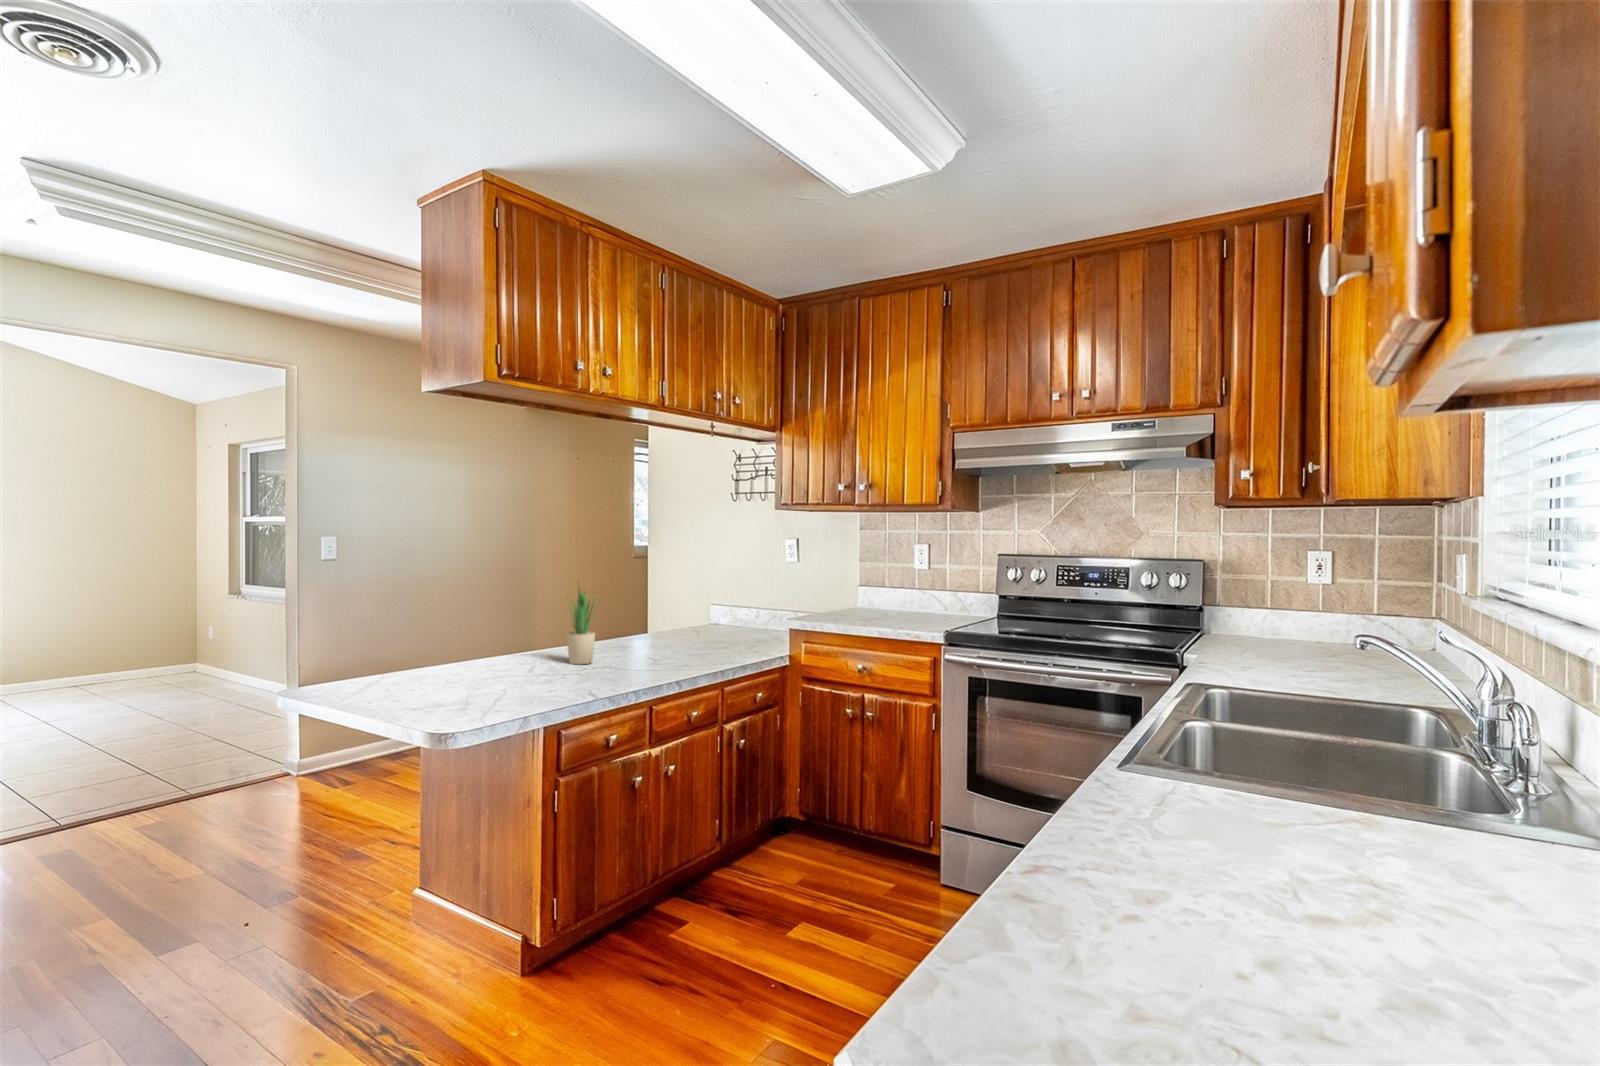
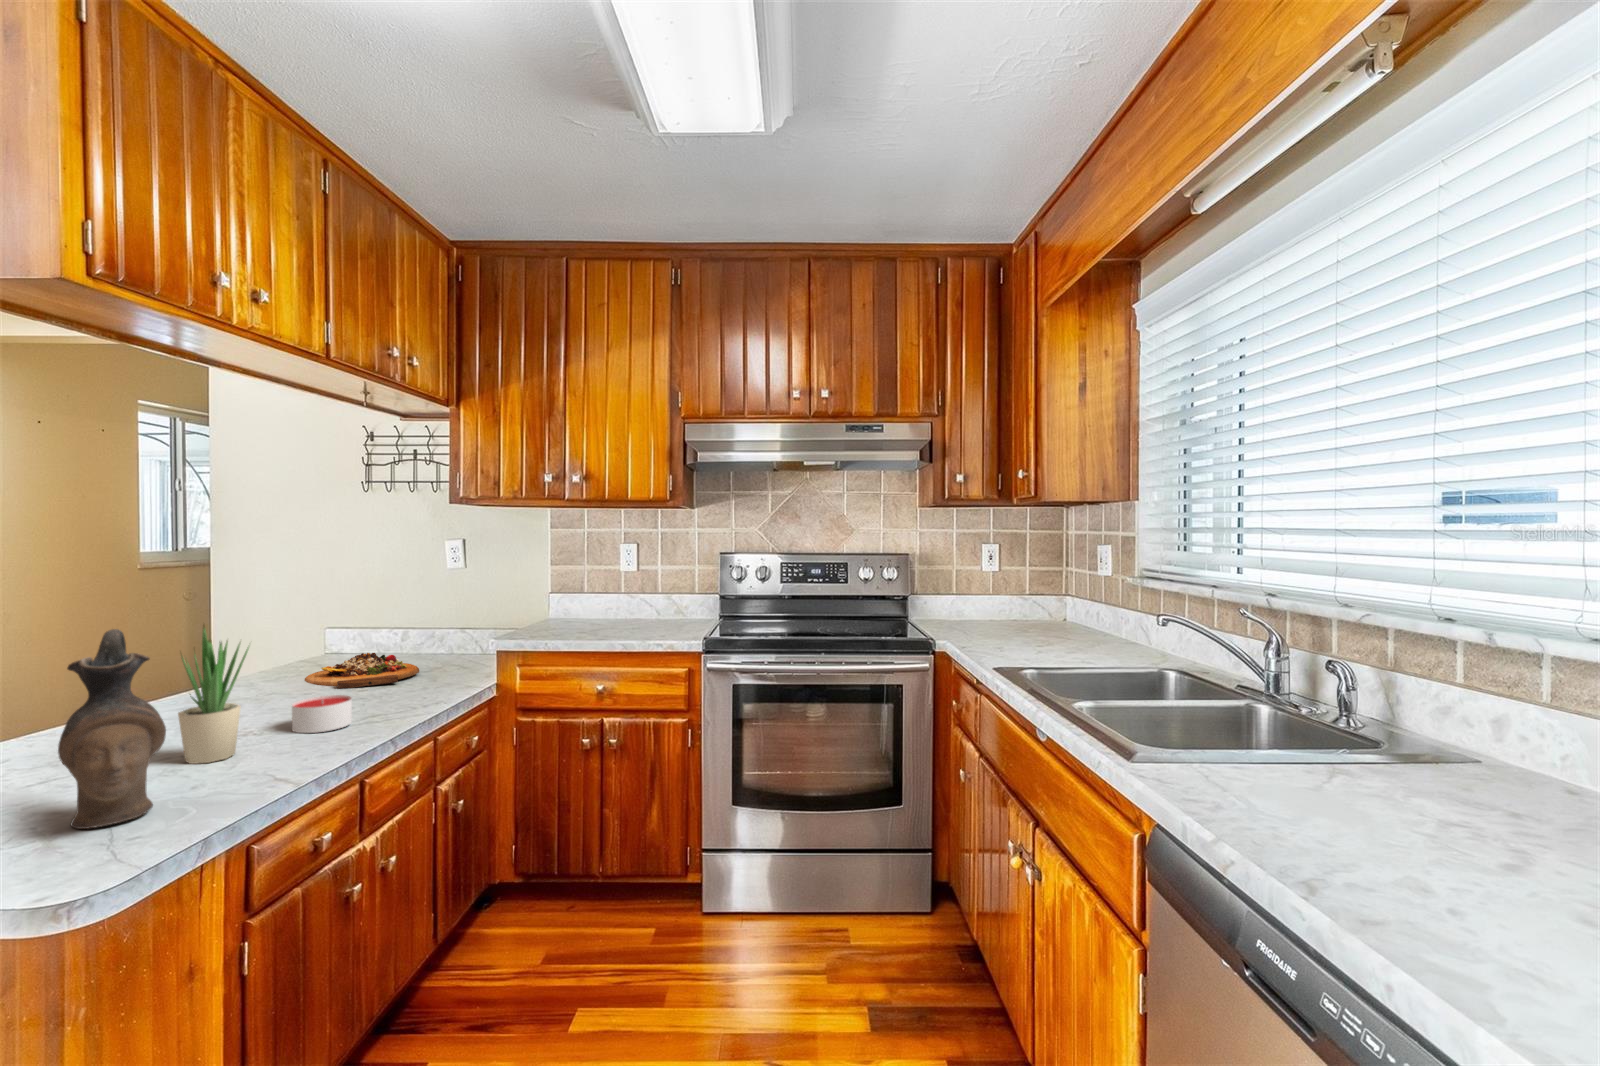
ceramic pitcher: none [497,575,540,678] -> present [58,629,166,829]
cutting board: none [668,621,742,643] -> present [305,653,419,689]
candle: none [631,639,666,661] -> present [292,695,352,733]

